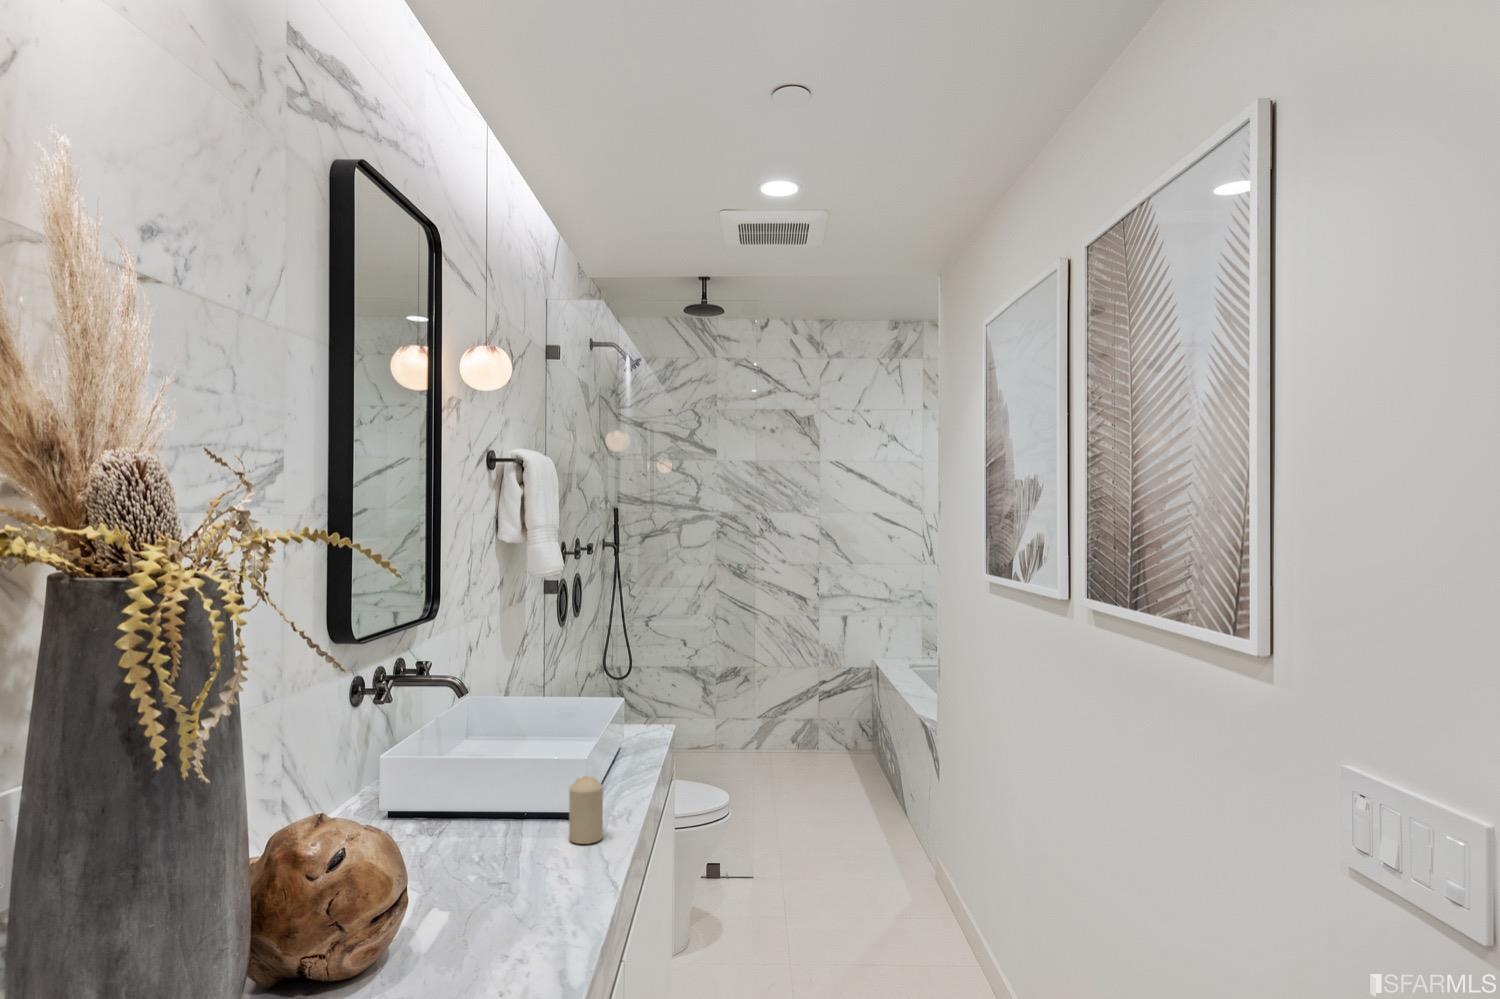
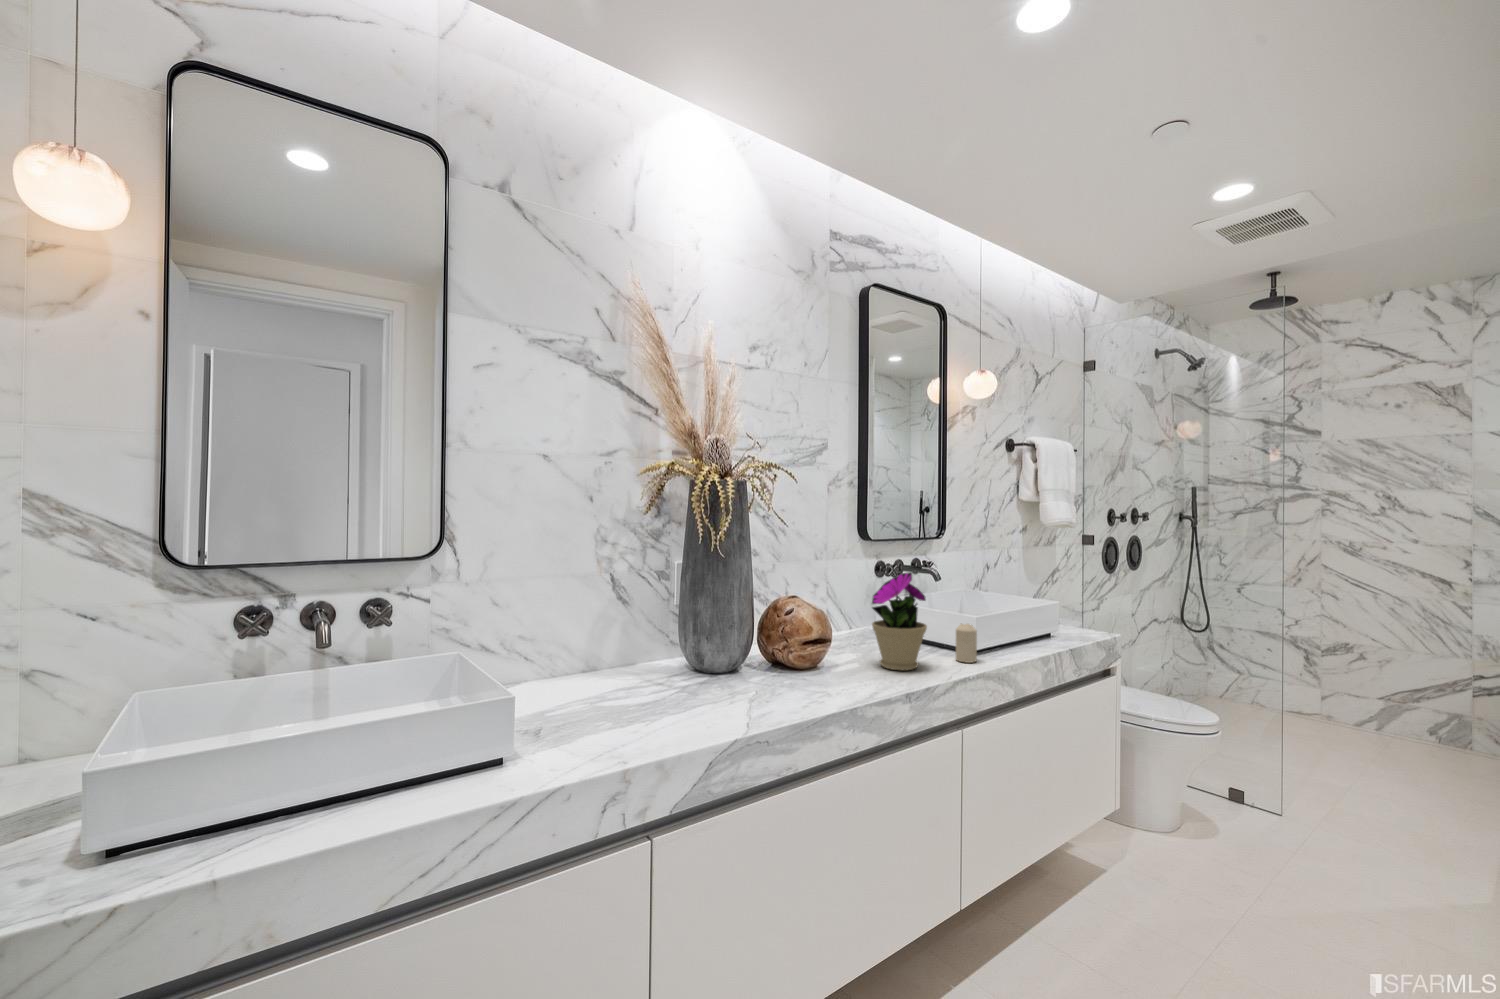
flower pot: none [460,713,566,905] -> present [872,572,927,670]

